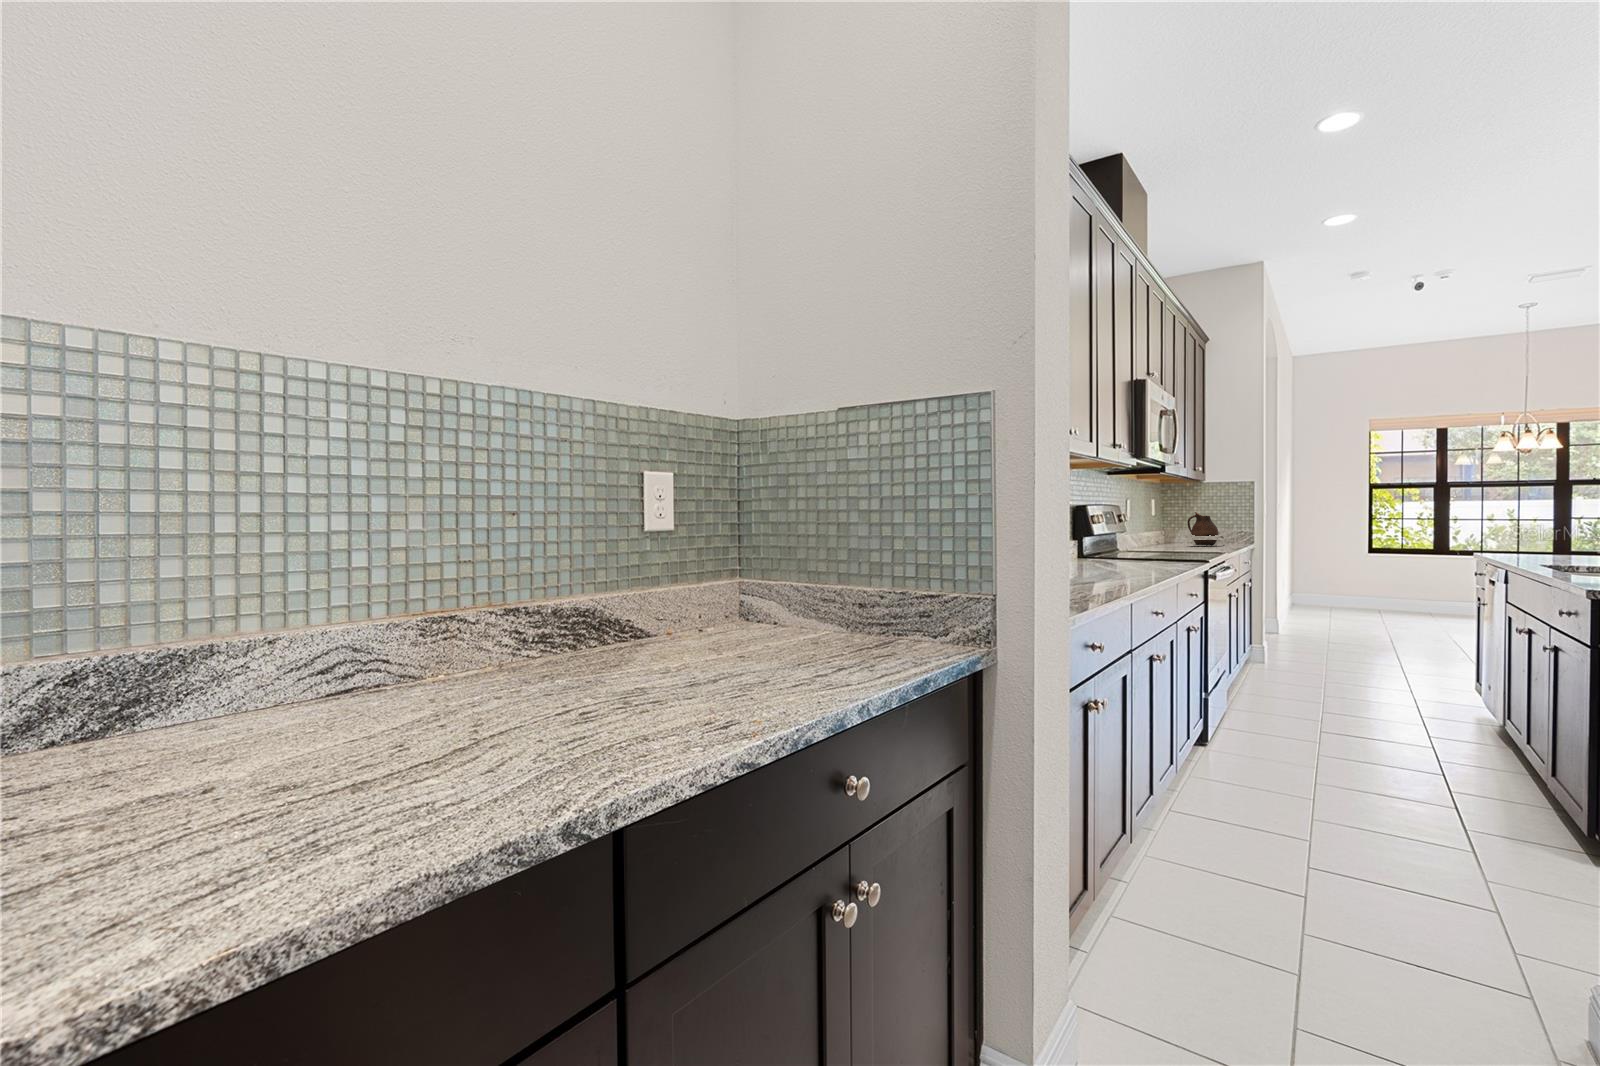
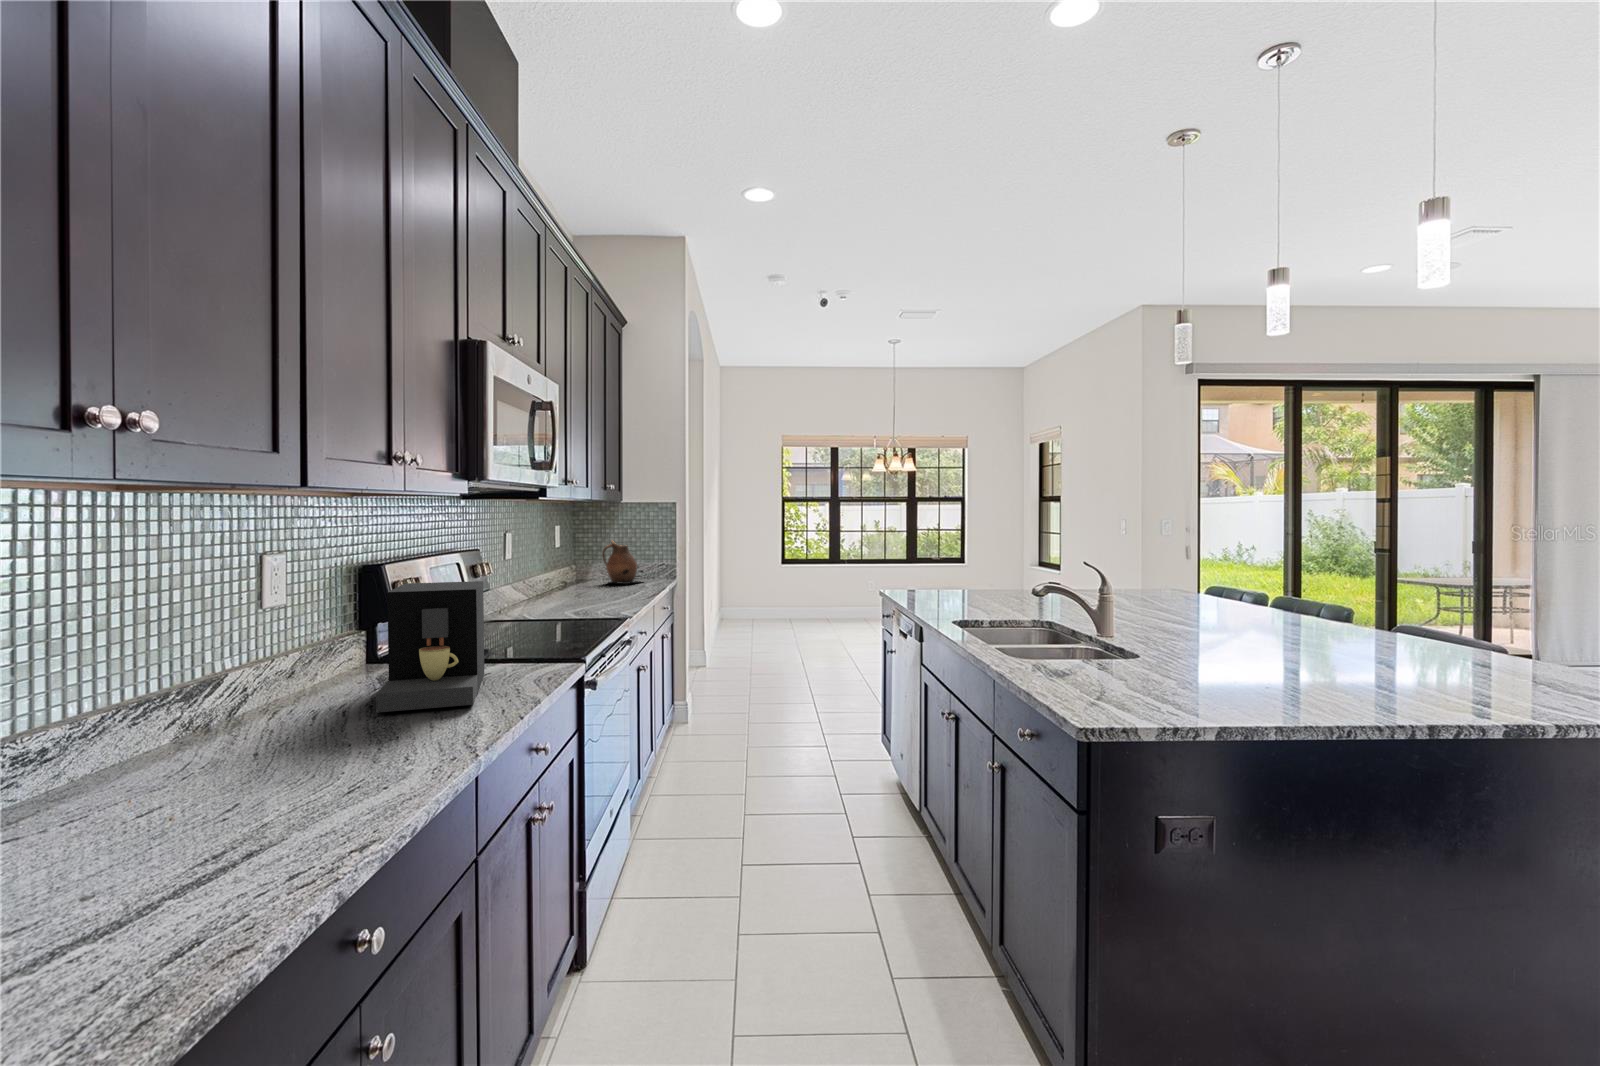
coffee maker: none [1111,506,1163,561] -> present [376,581,484,713]

